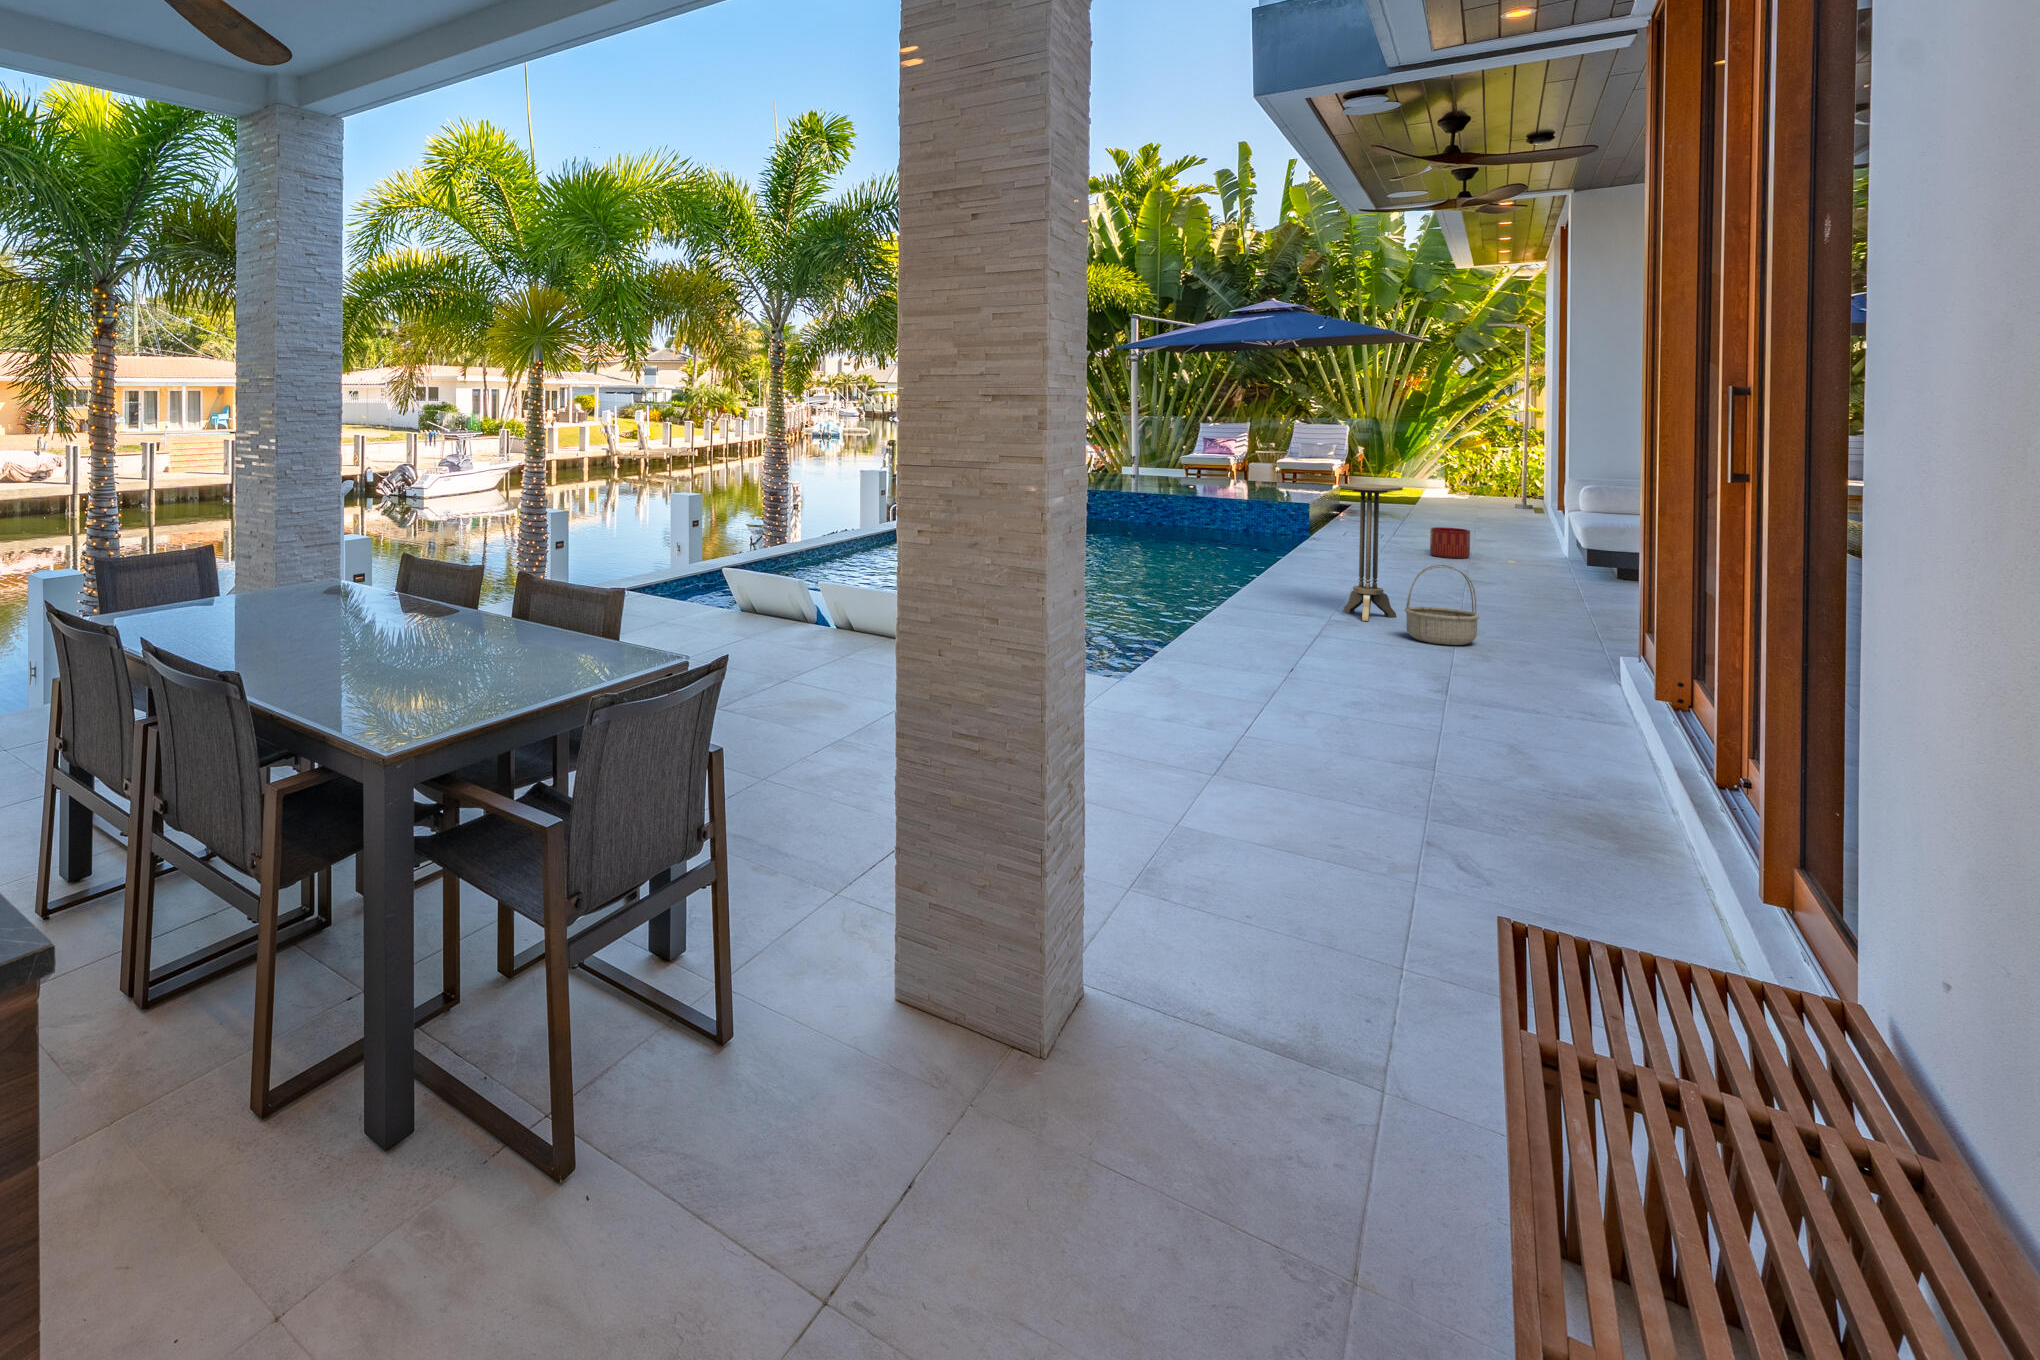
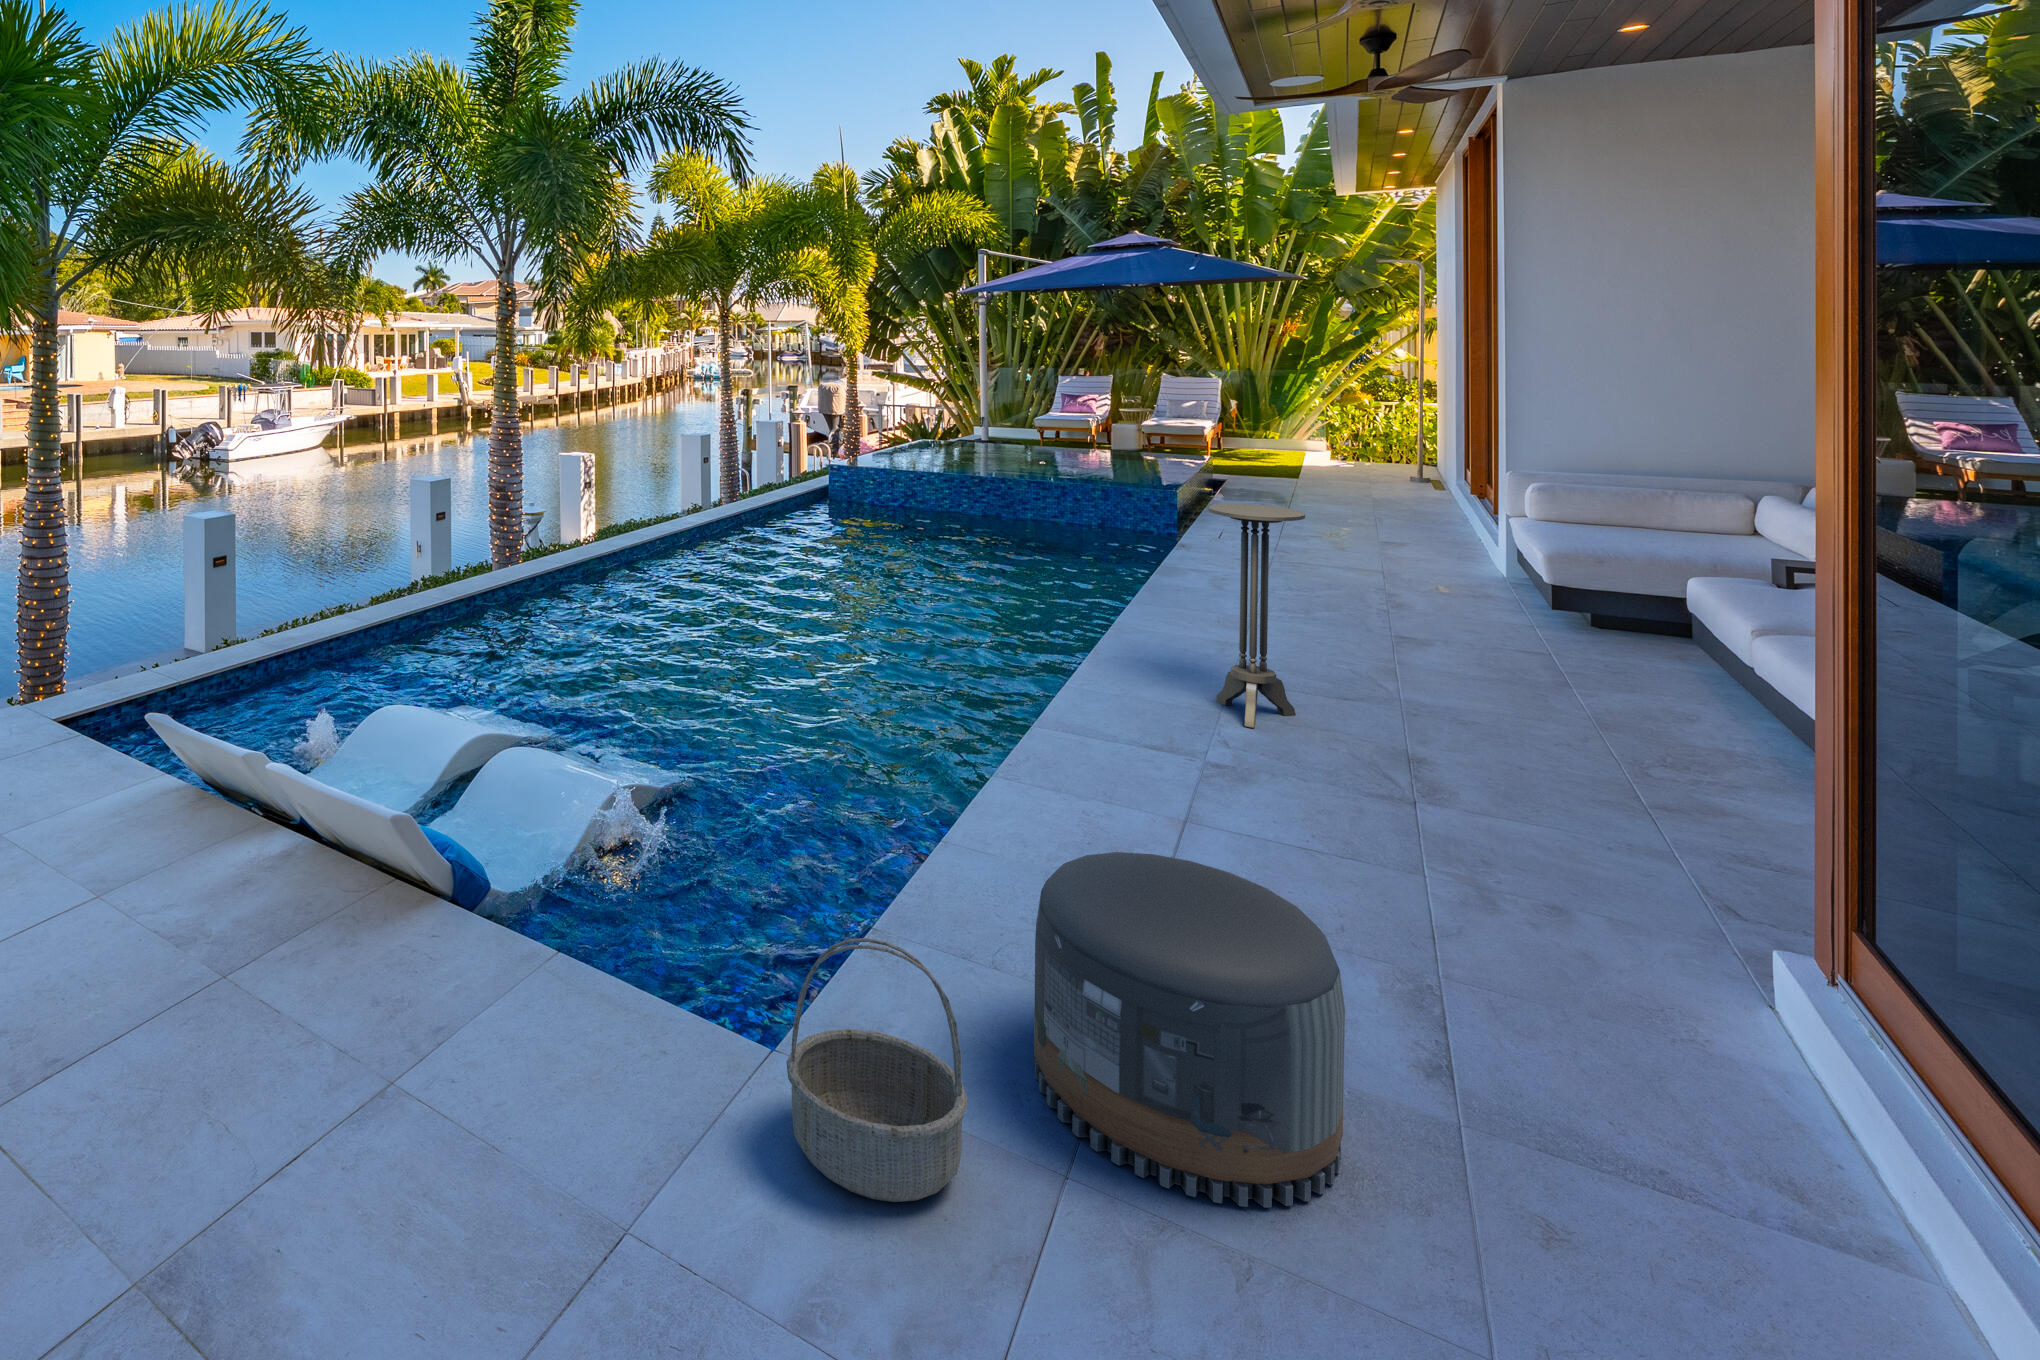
planter: present [1430,527,1470,558] -> none [1327,531,1379,575]
basket: present [1405,565,1480,645] -> present [786,938,968,1202]
pouf: none [1251,617,1403,740] -> present [1034,852,1345,1207]

